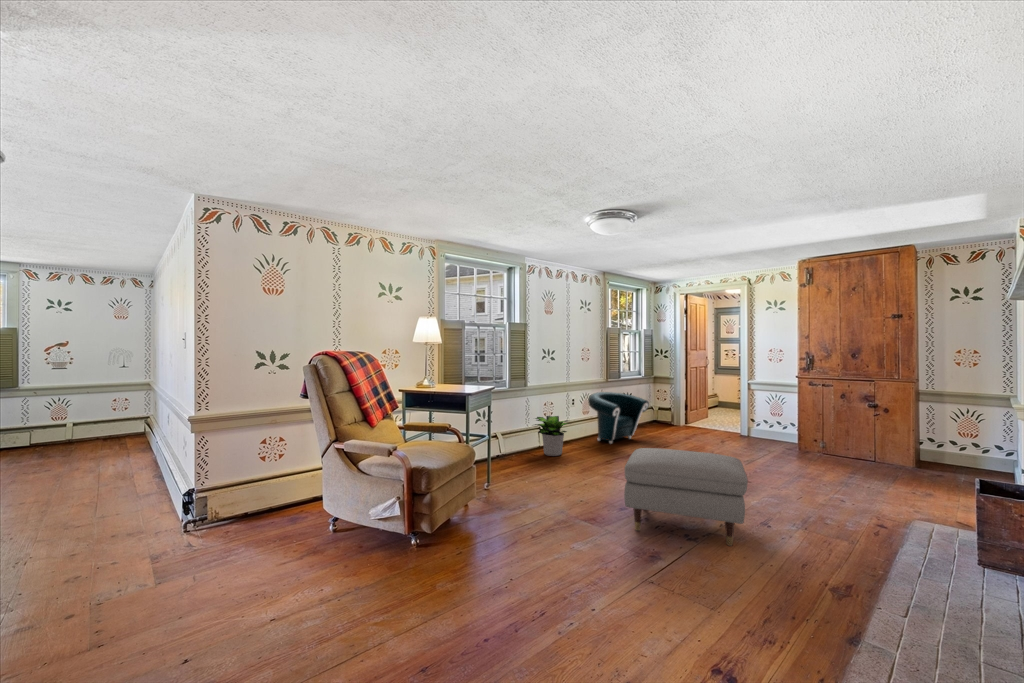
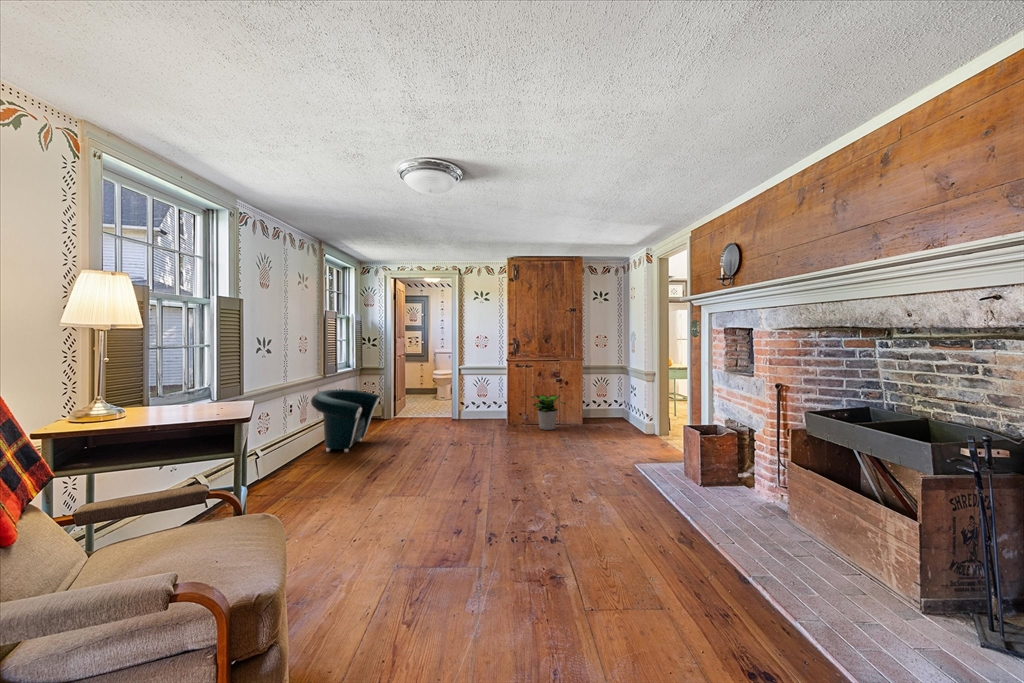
potted plant: present [535,416,569,456] -> present [531,395,566,430]
ottoman: present [624,448,748,546] -> none [470,442,610,552]

